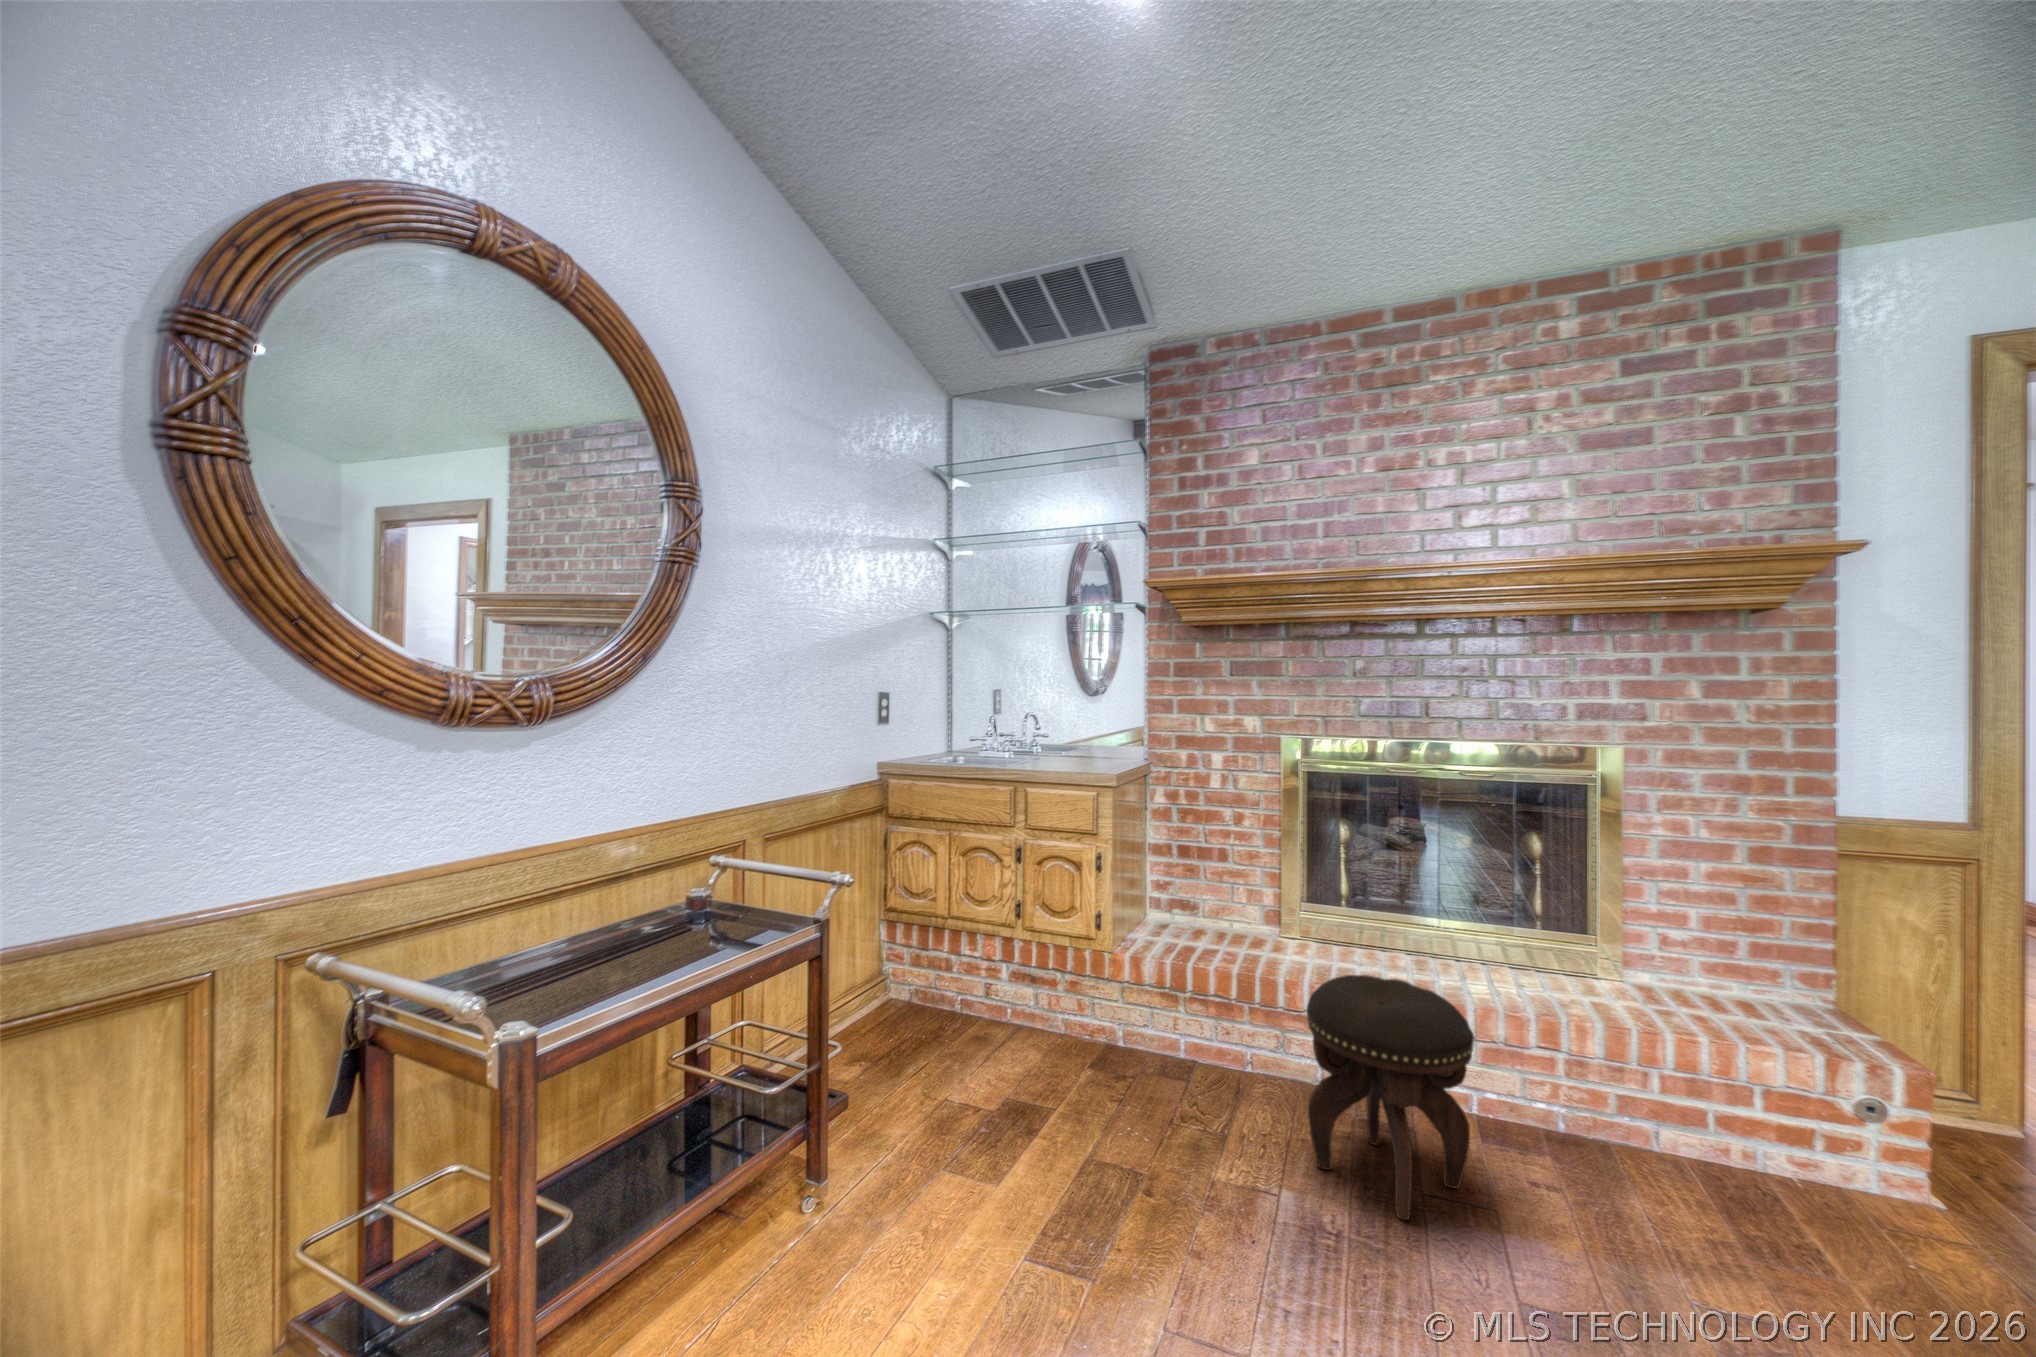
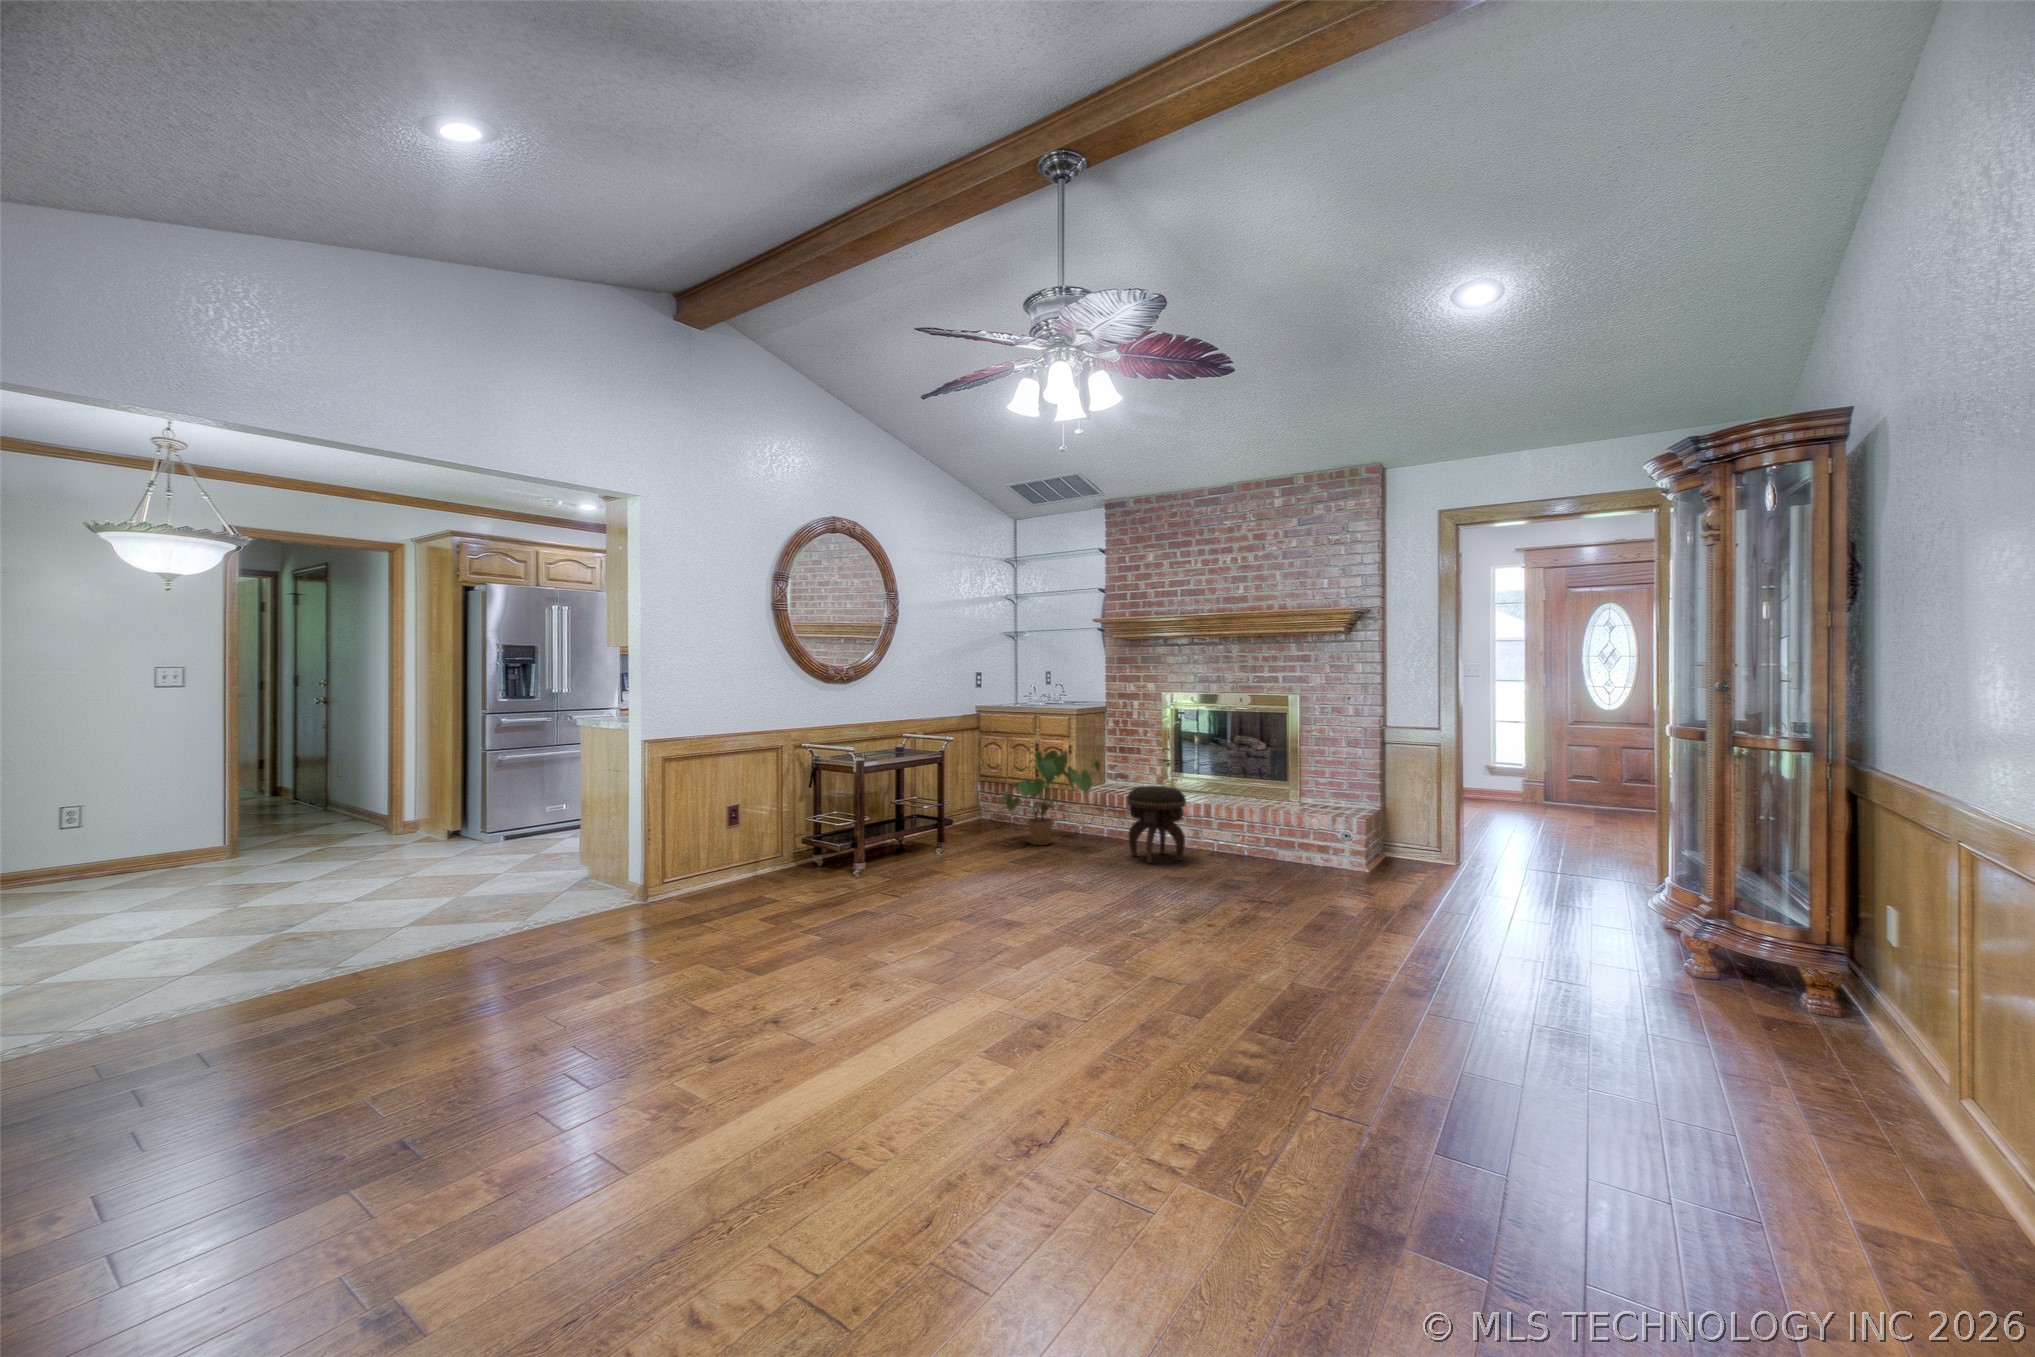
house plant: none [959,867,1192,1121] -> present [1000,750,1102,845]

